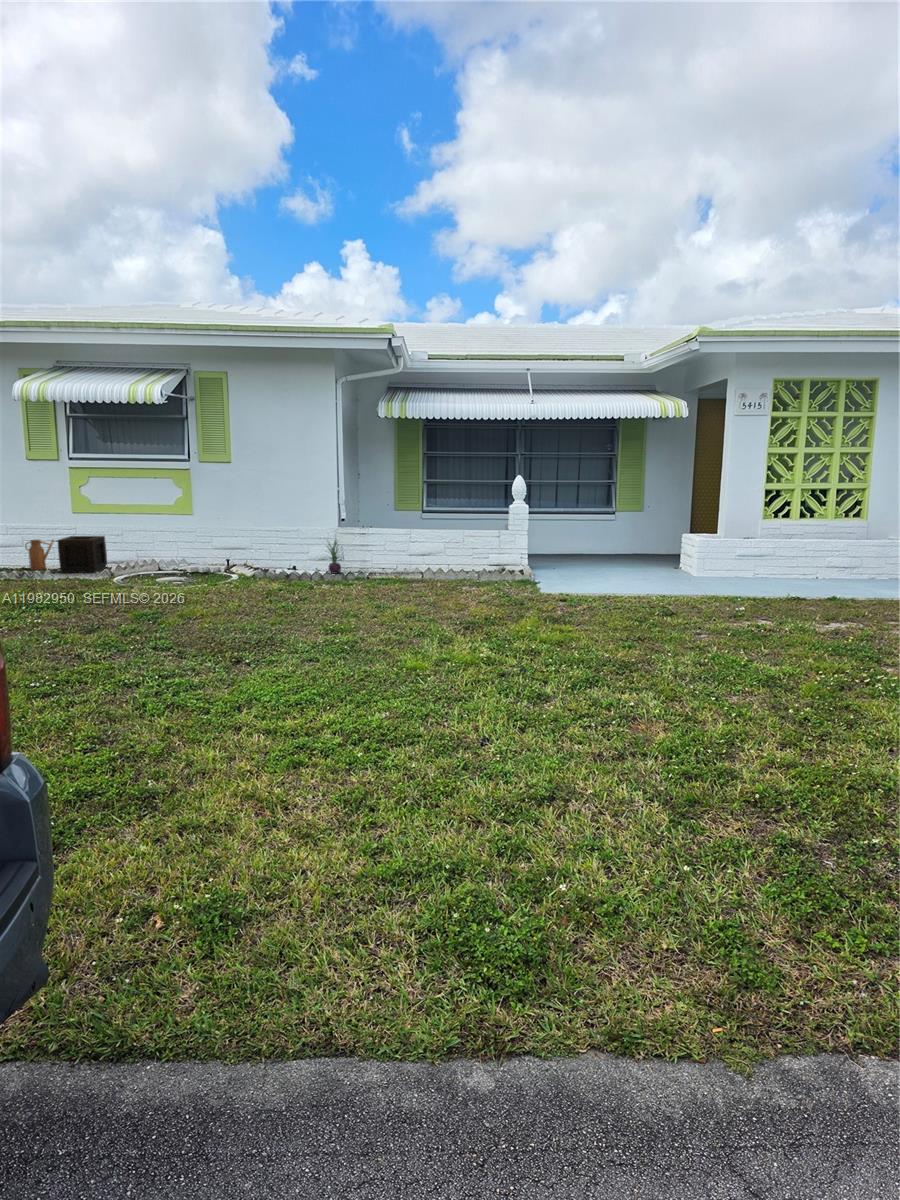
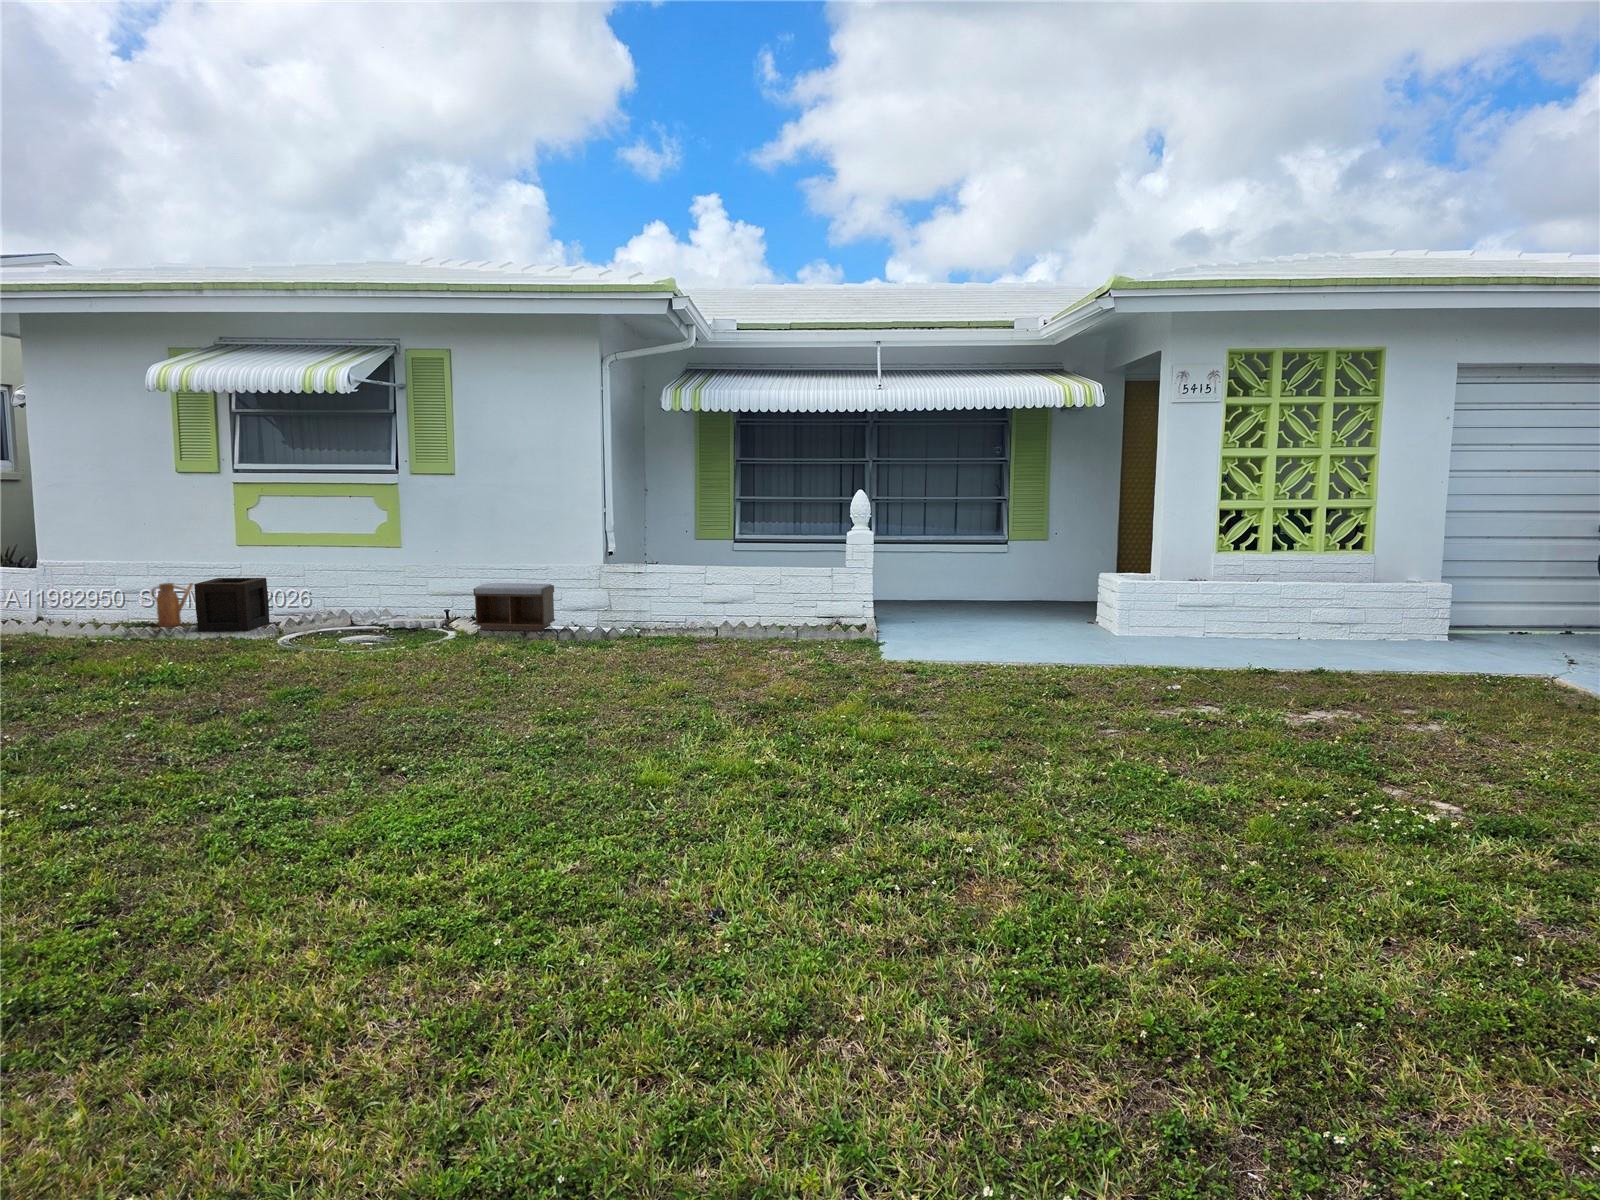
bench: none [252,540,307,573] -> present [473,583,555,631]
decorative plant: present [326,540,342,574] -> none [563,582,620,632]

